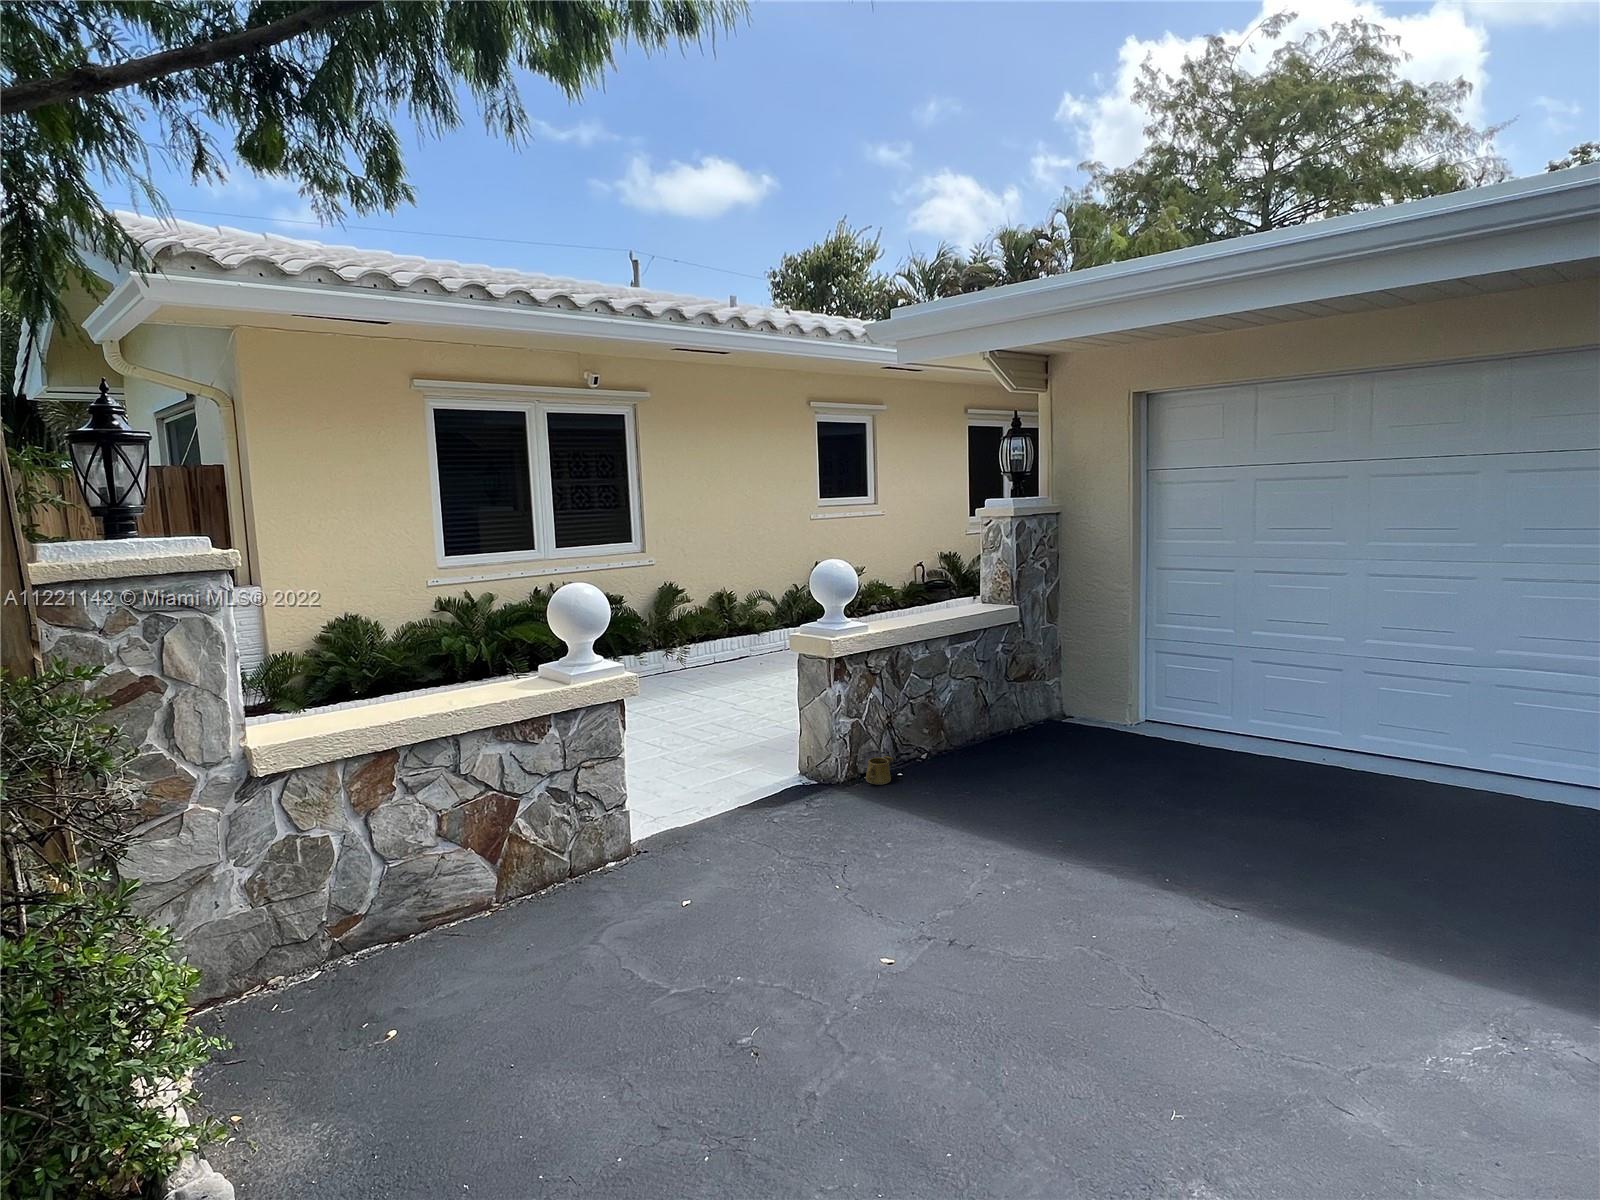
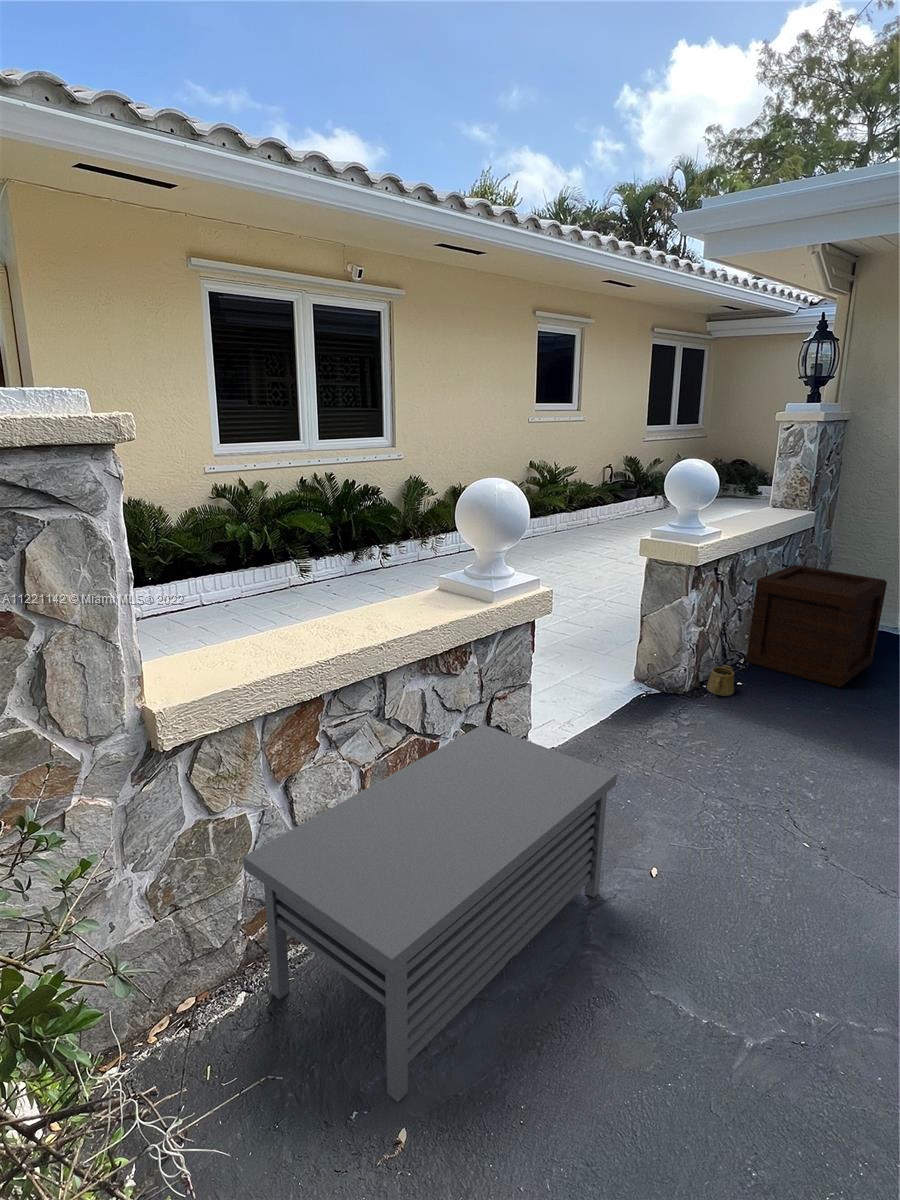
wooden crate: none [927,659,1055,776] -> present [746,565,887,688]
storage bench: none [319,787,644,1030] -> present [243,725,617,1102]

